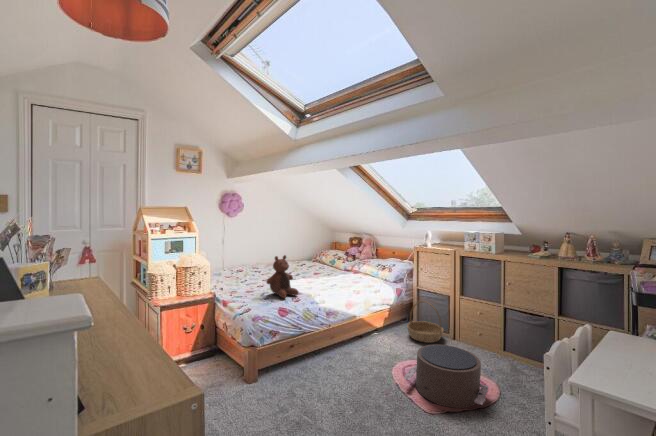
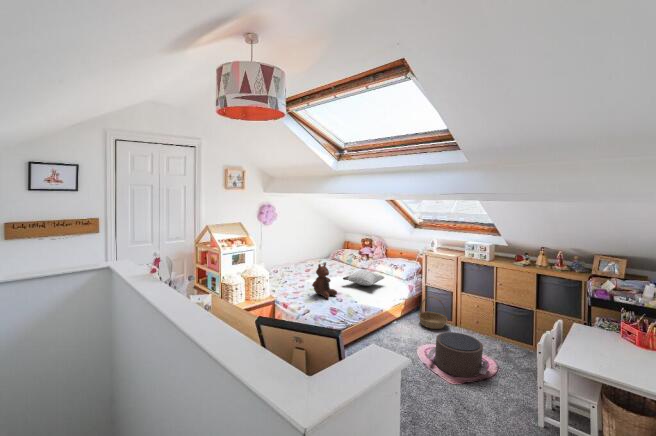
pillow: none [312,268,366,287] -> present [343,270,384,286]

